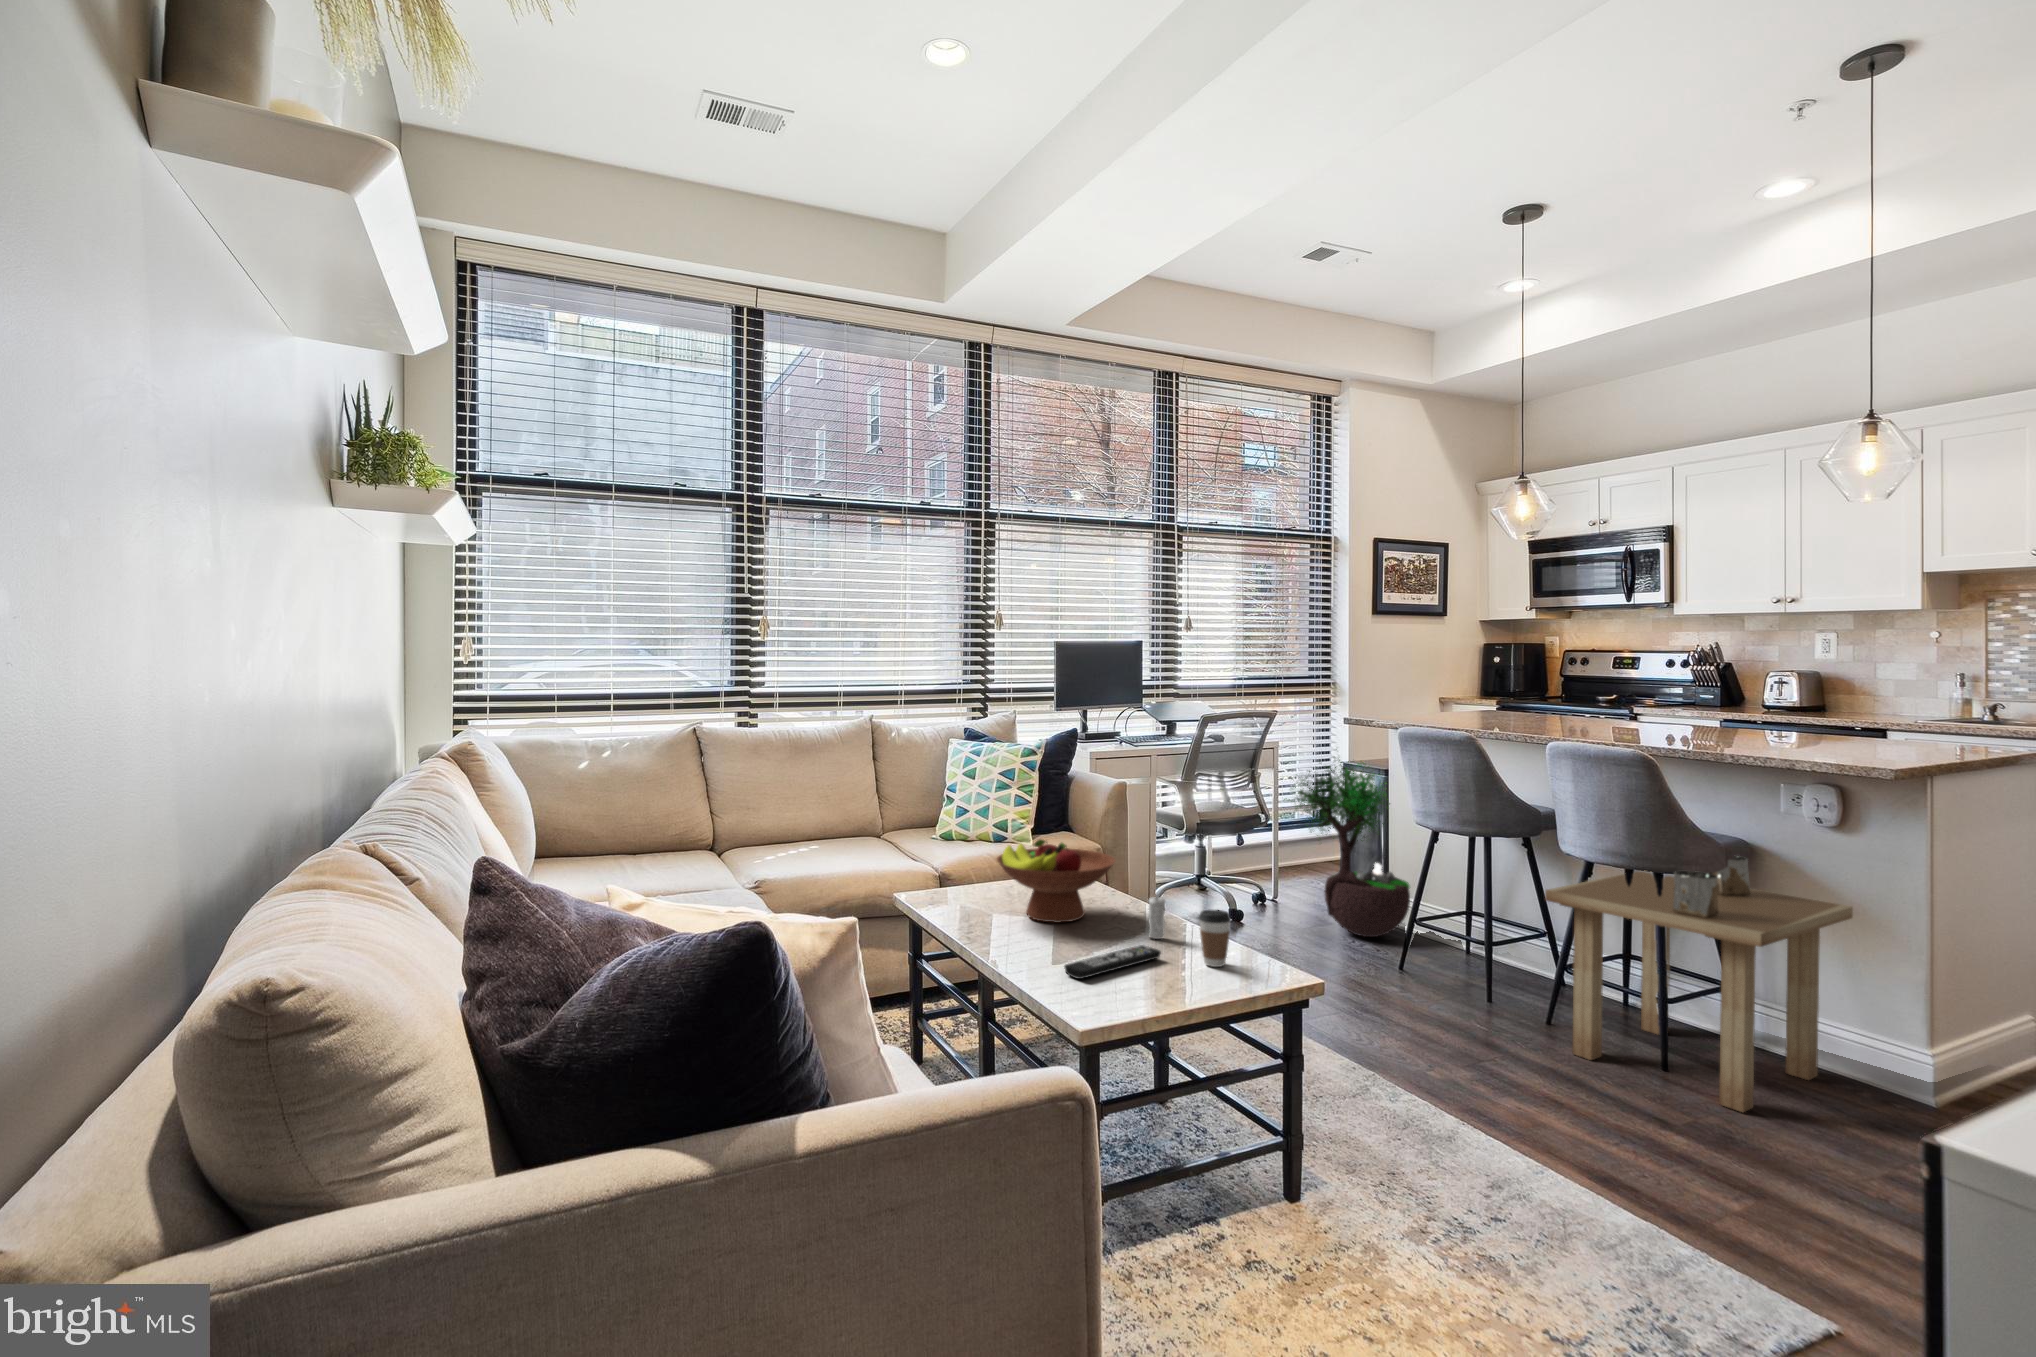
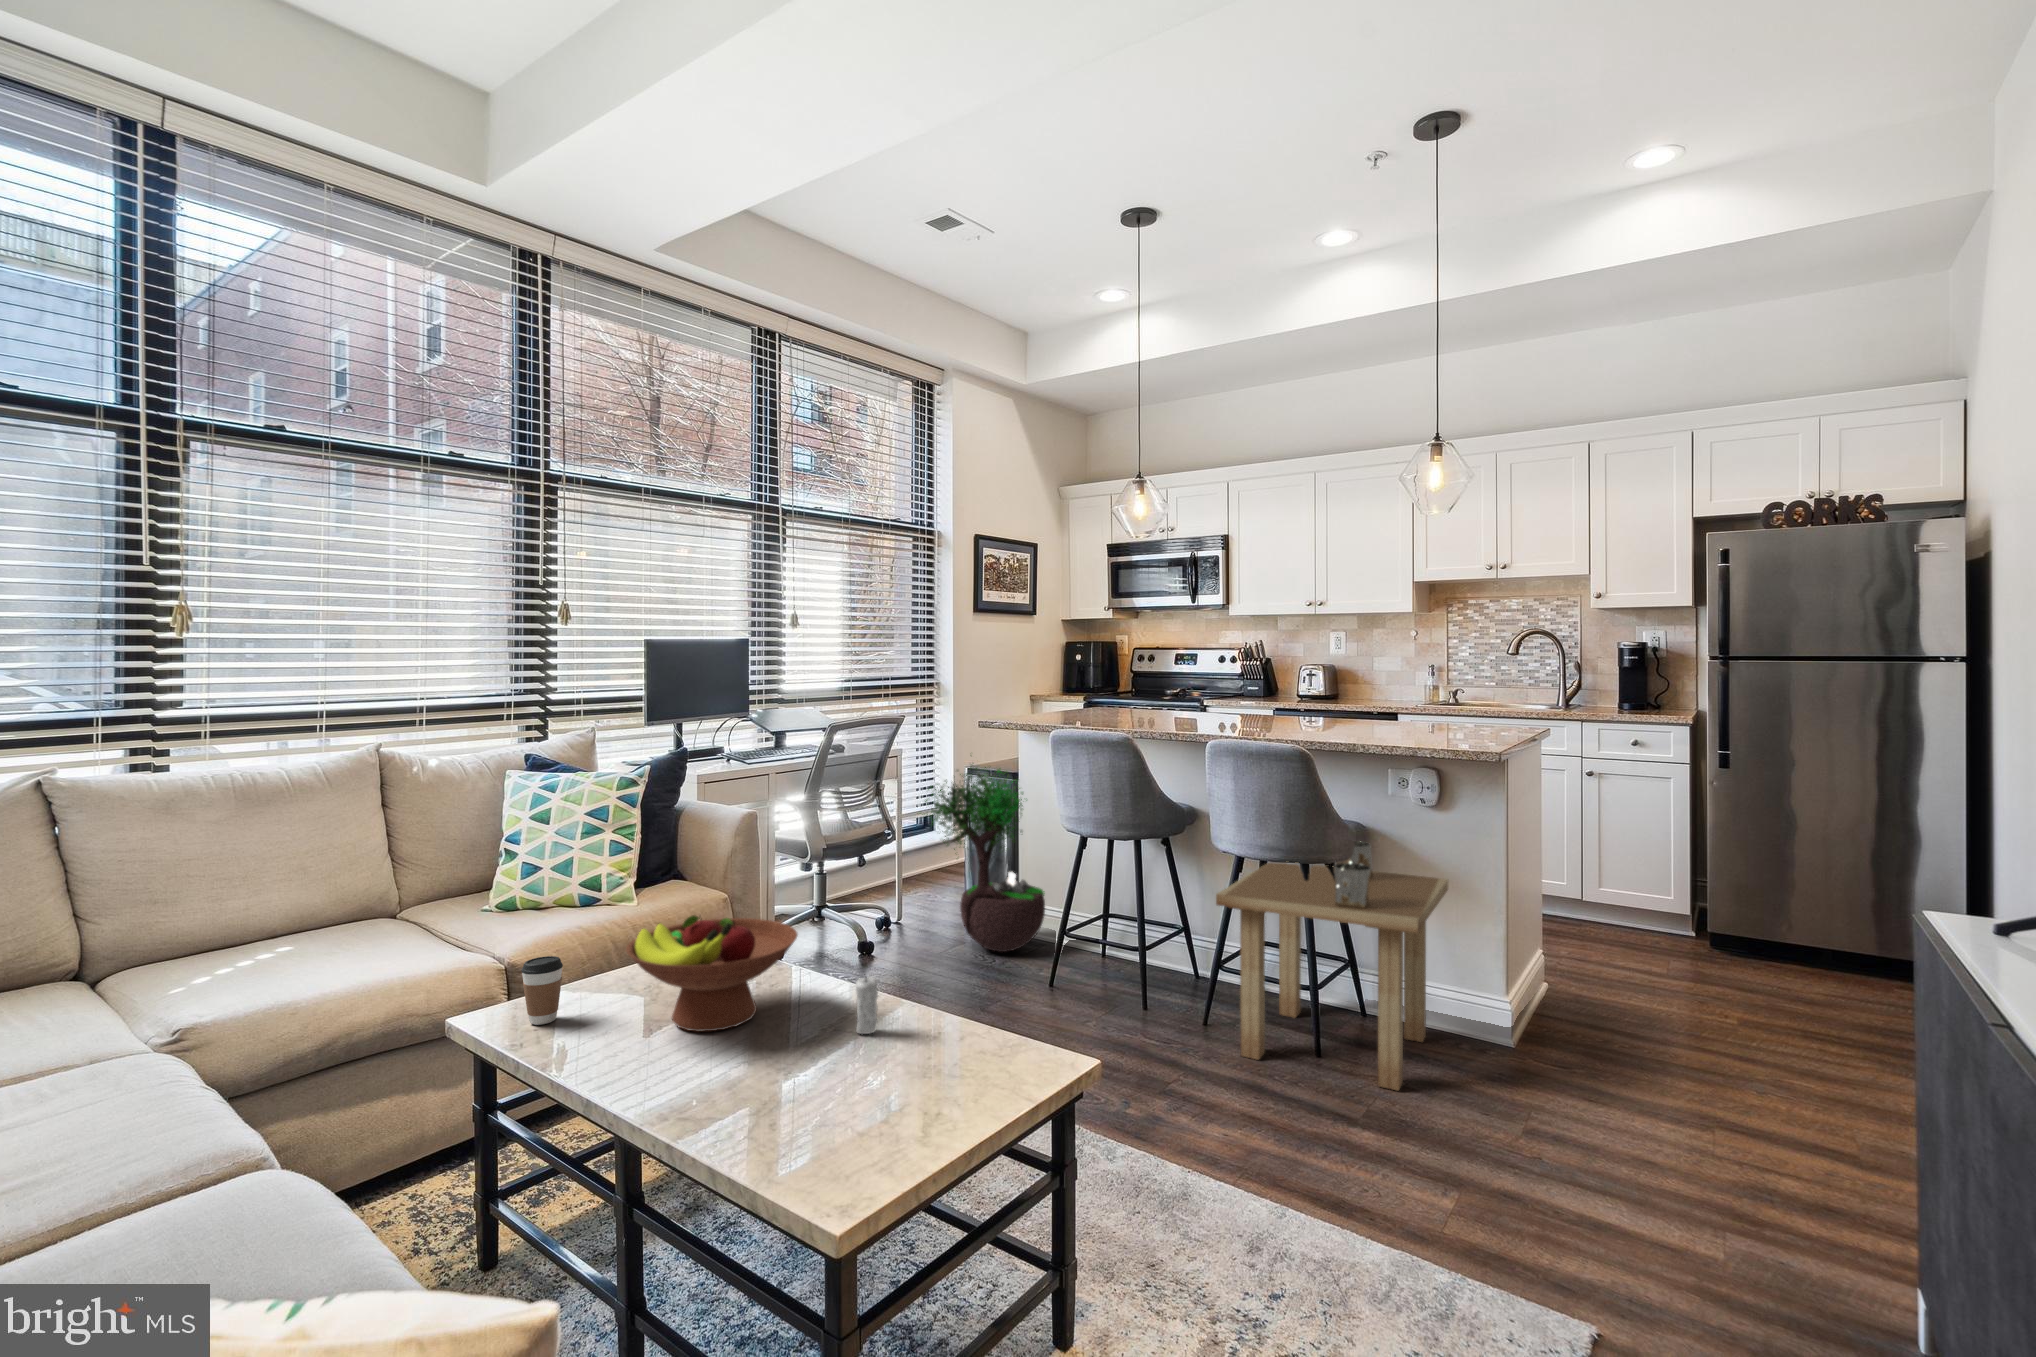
coffee cup: present [1199,910,1231,967] -> present [521,956,563,1025]
remote control: present [1064,945,1161,979] -> none [772,1052,891,1131]

